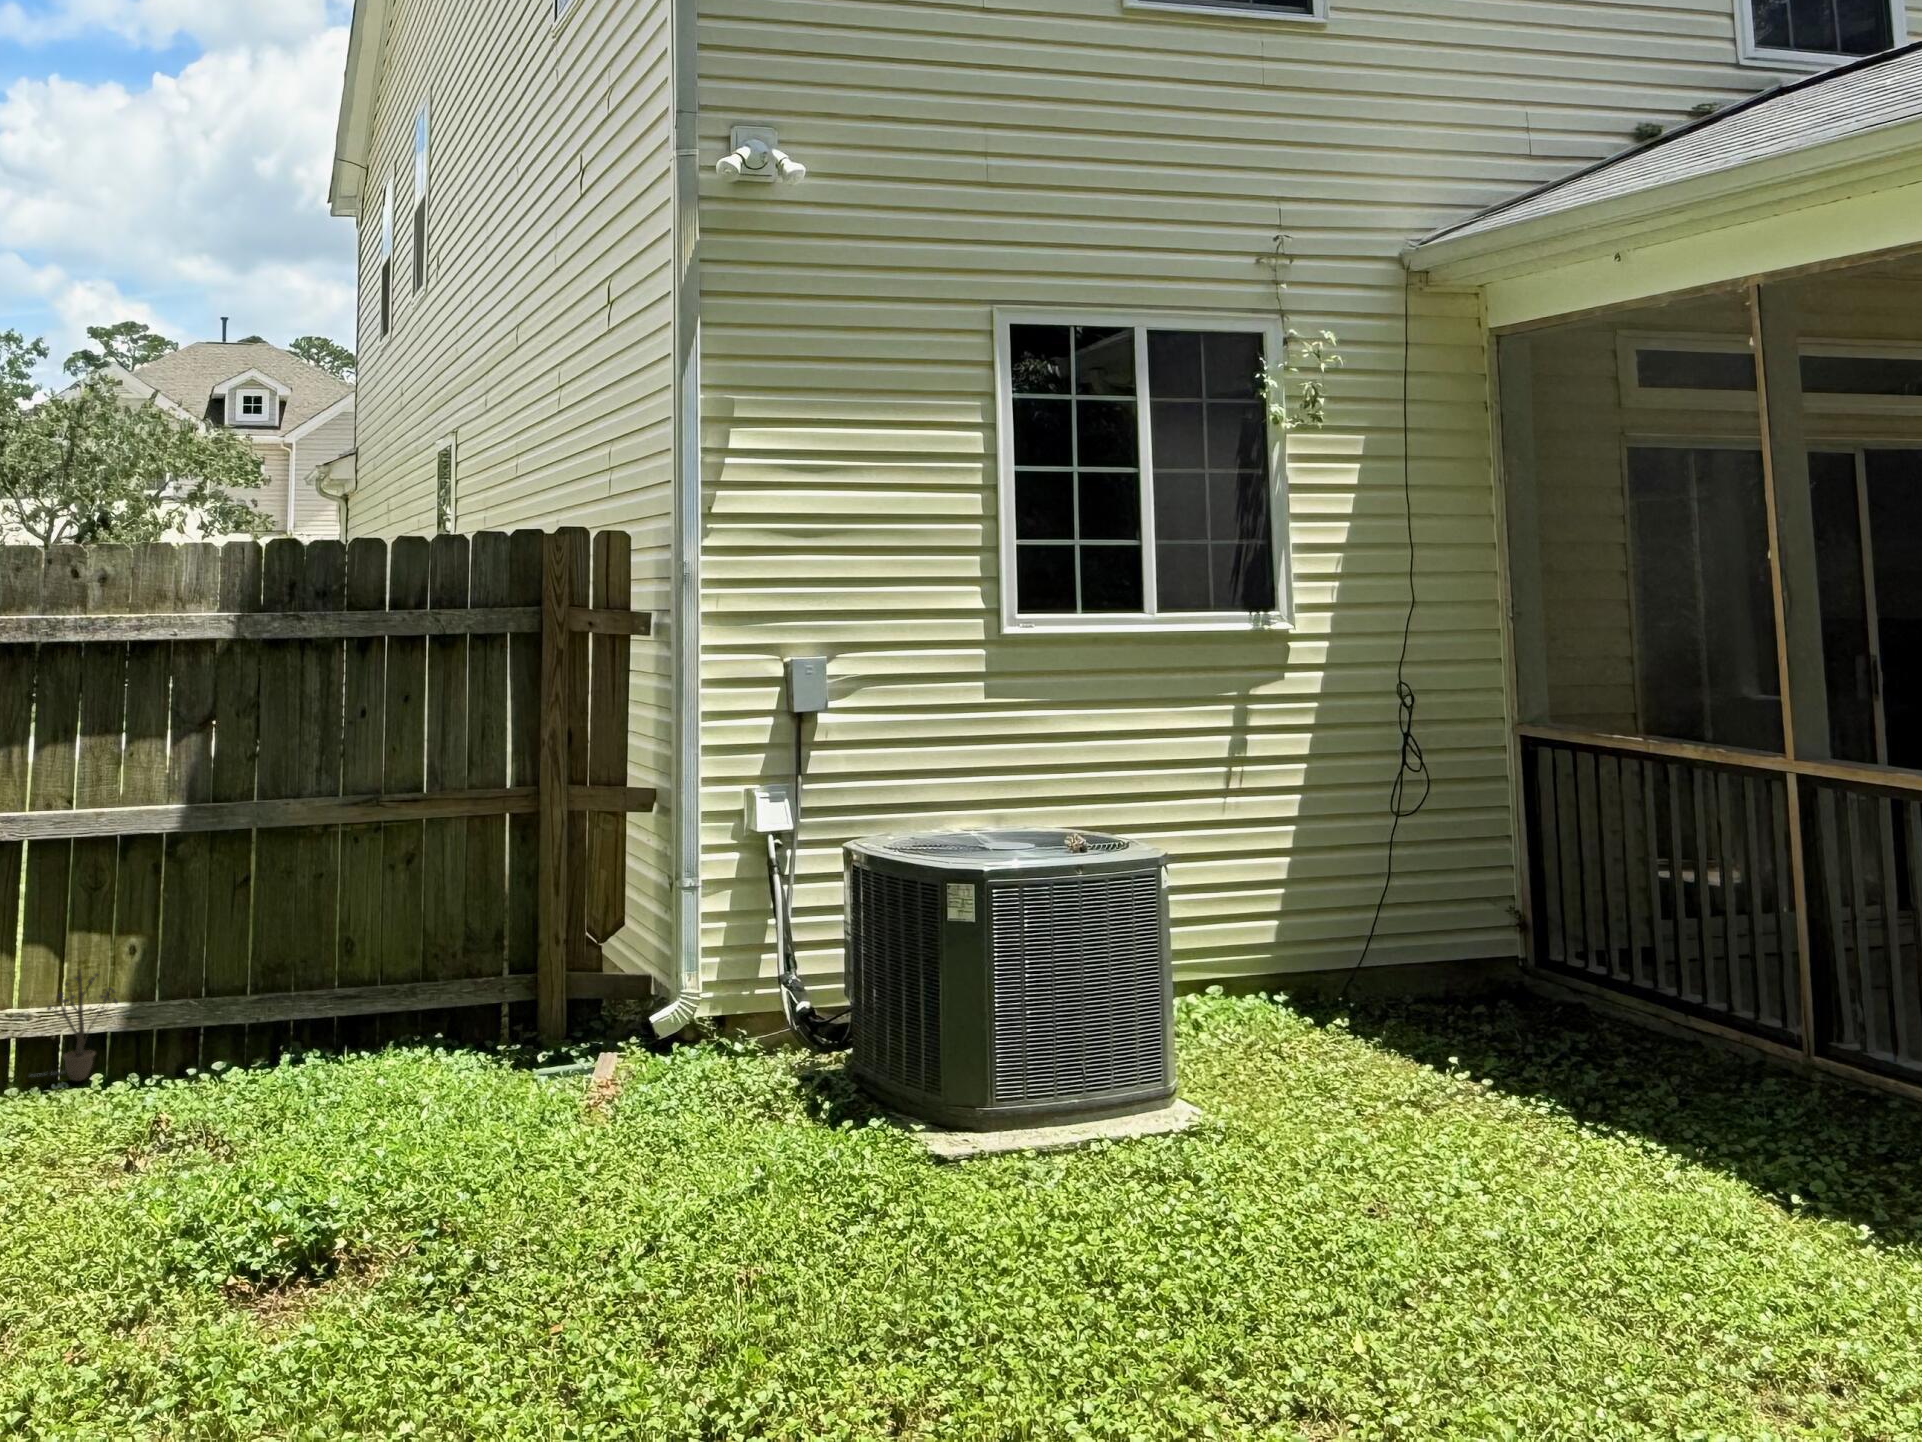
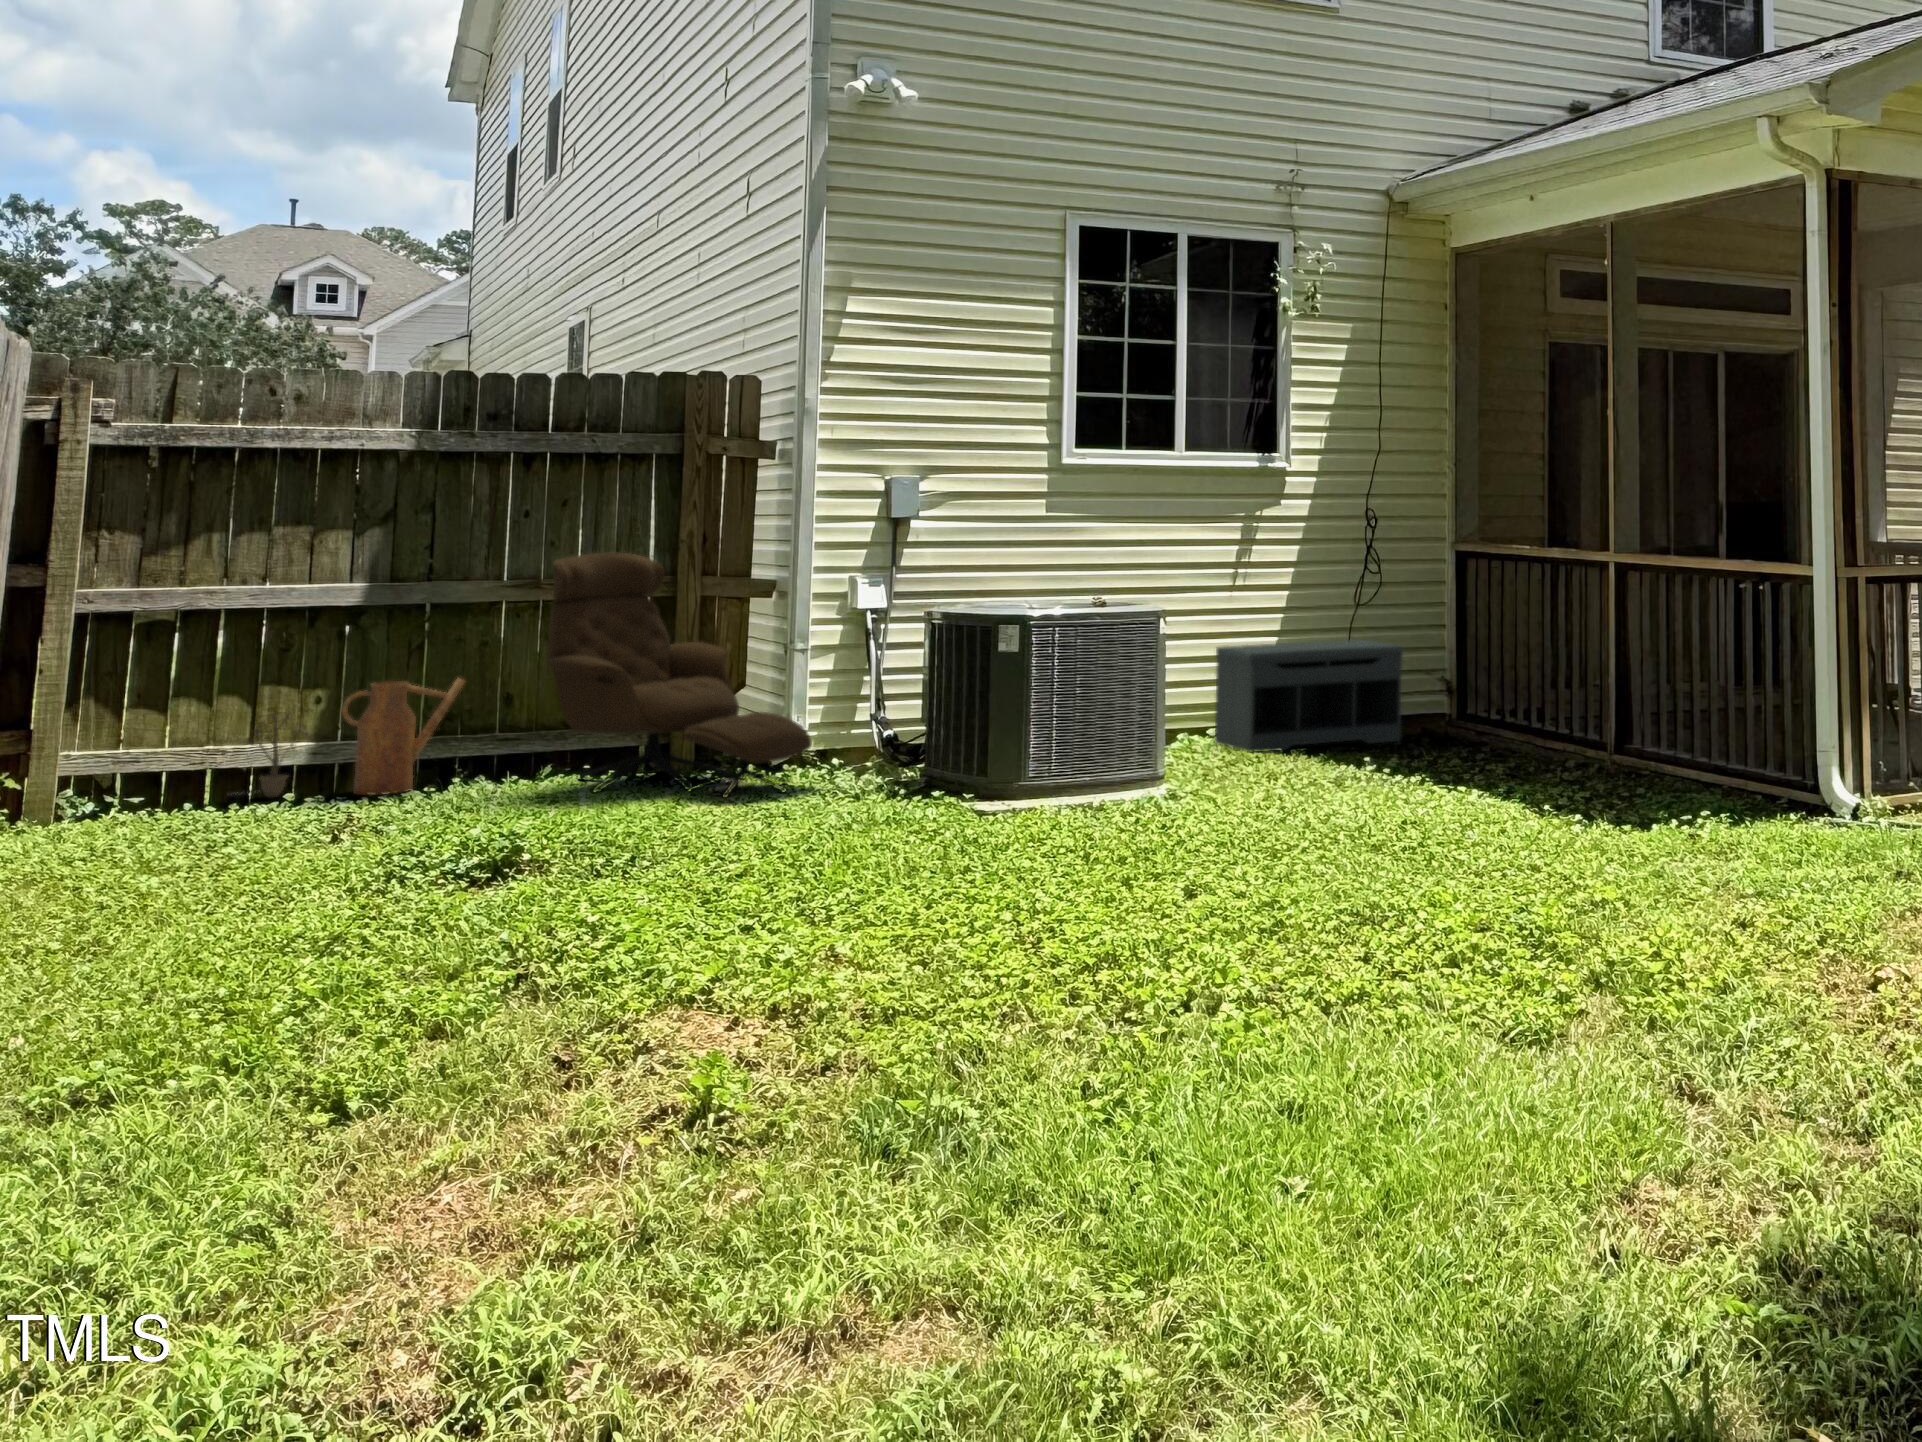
lounge chair: none [385,762,707,1110] -> present [547,553,812,798]
bench: none [1211,863,1474,1033] -> present [1215,640,1403,752]
watering can: none [154,926,295,1081] -> present [342,678,465,795]

